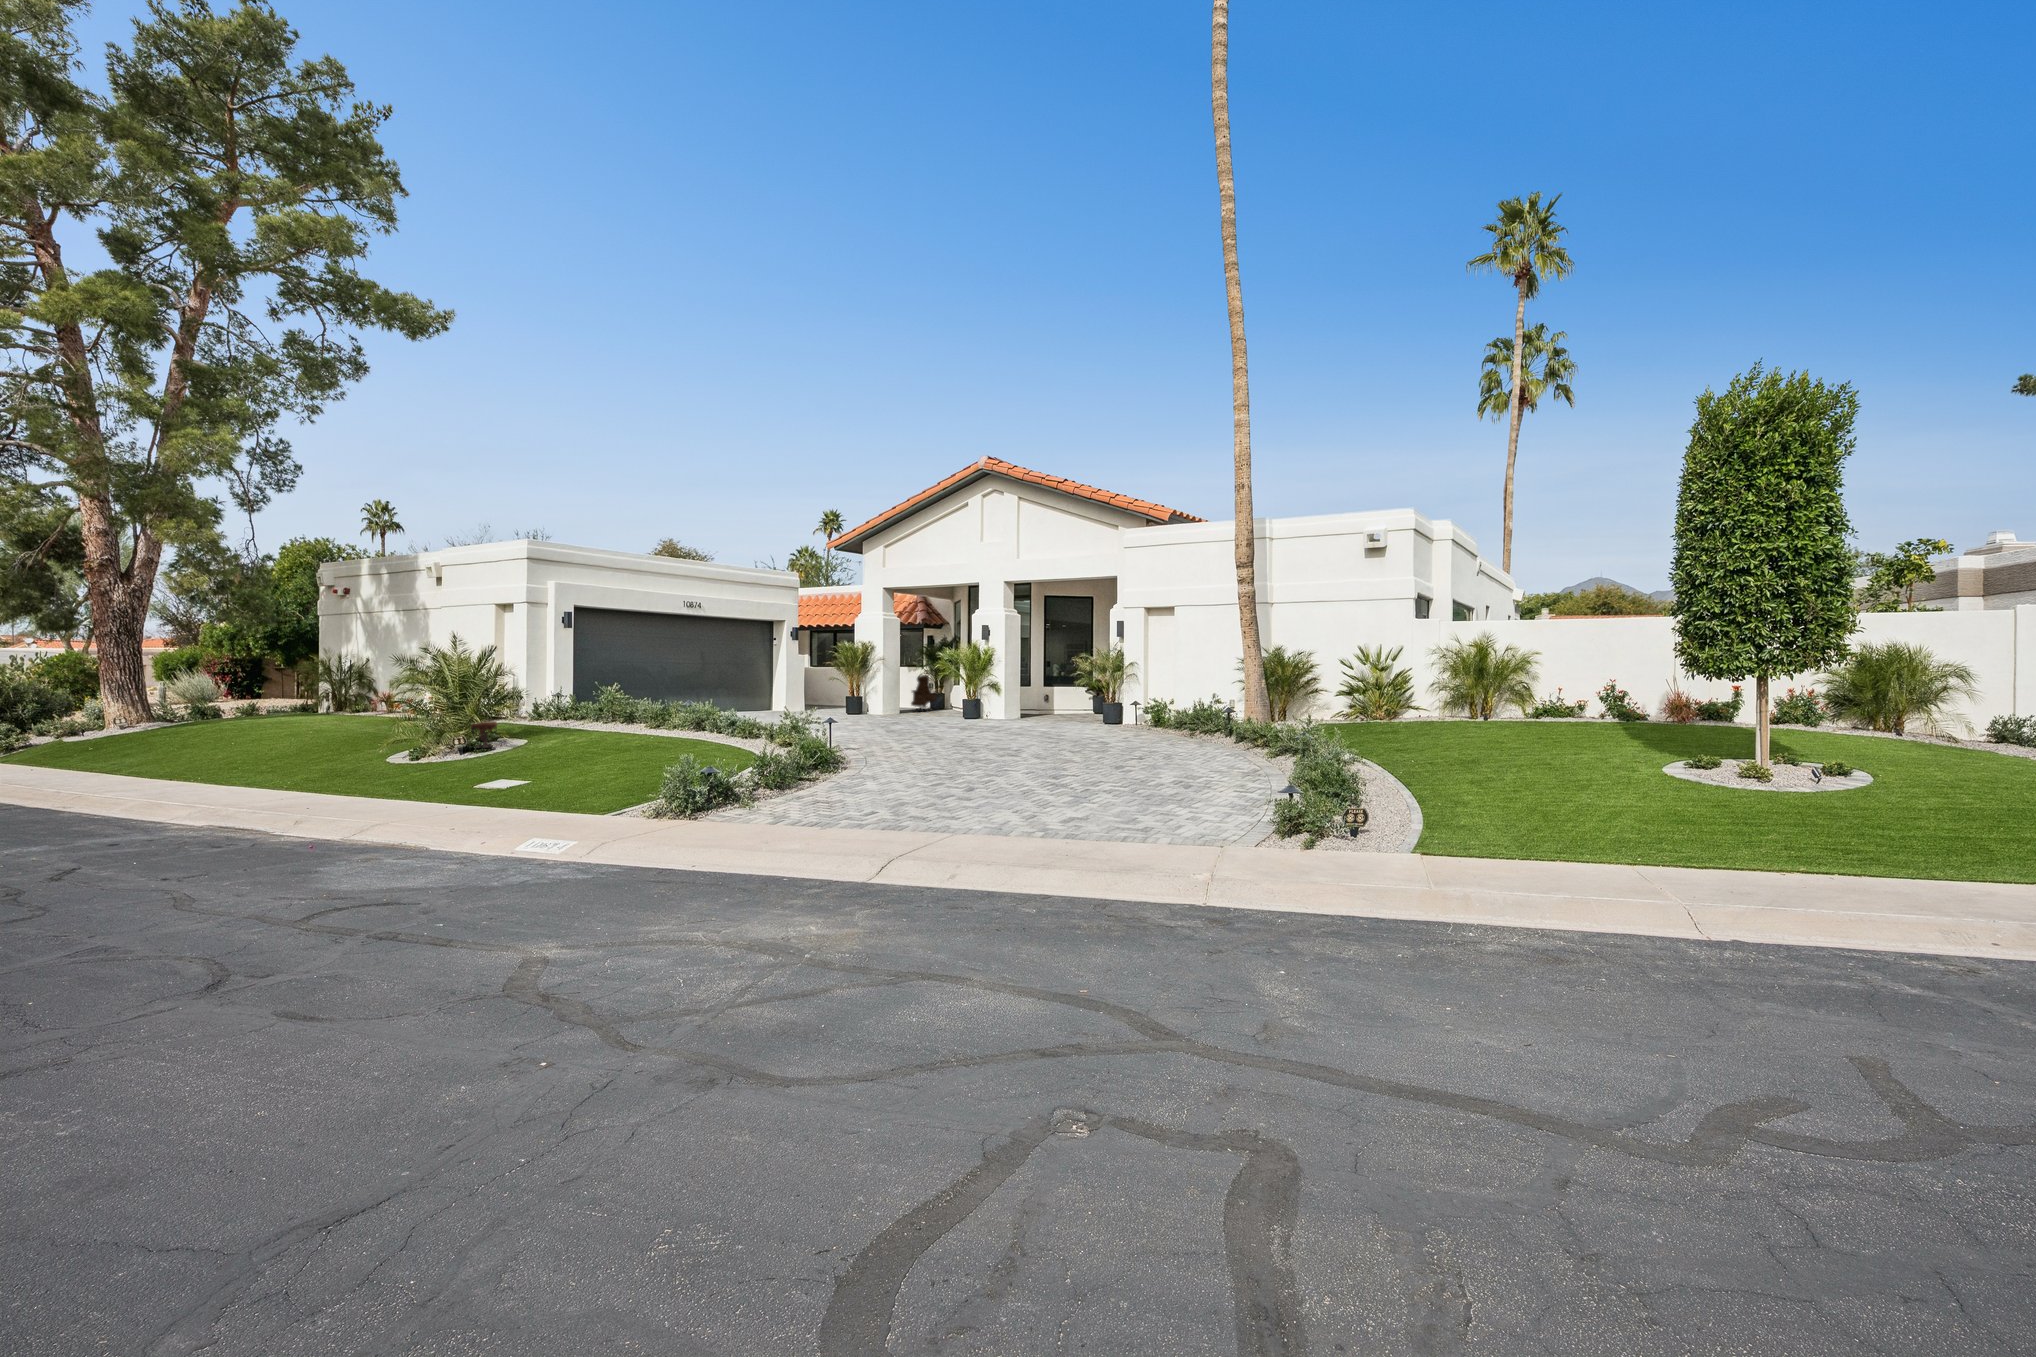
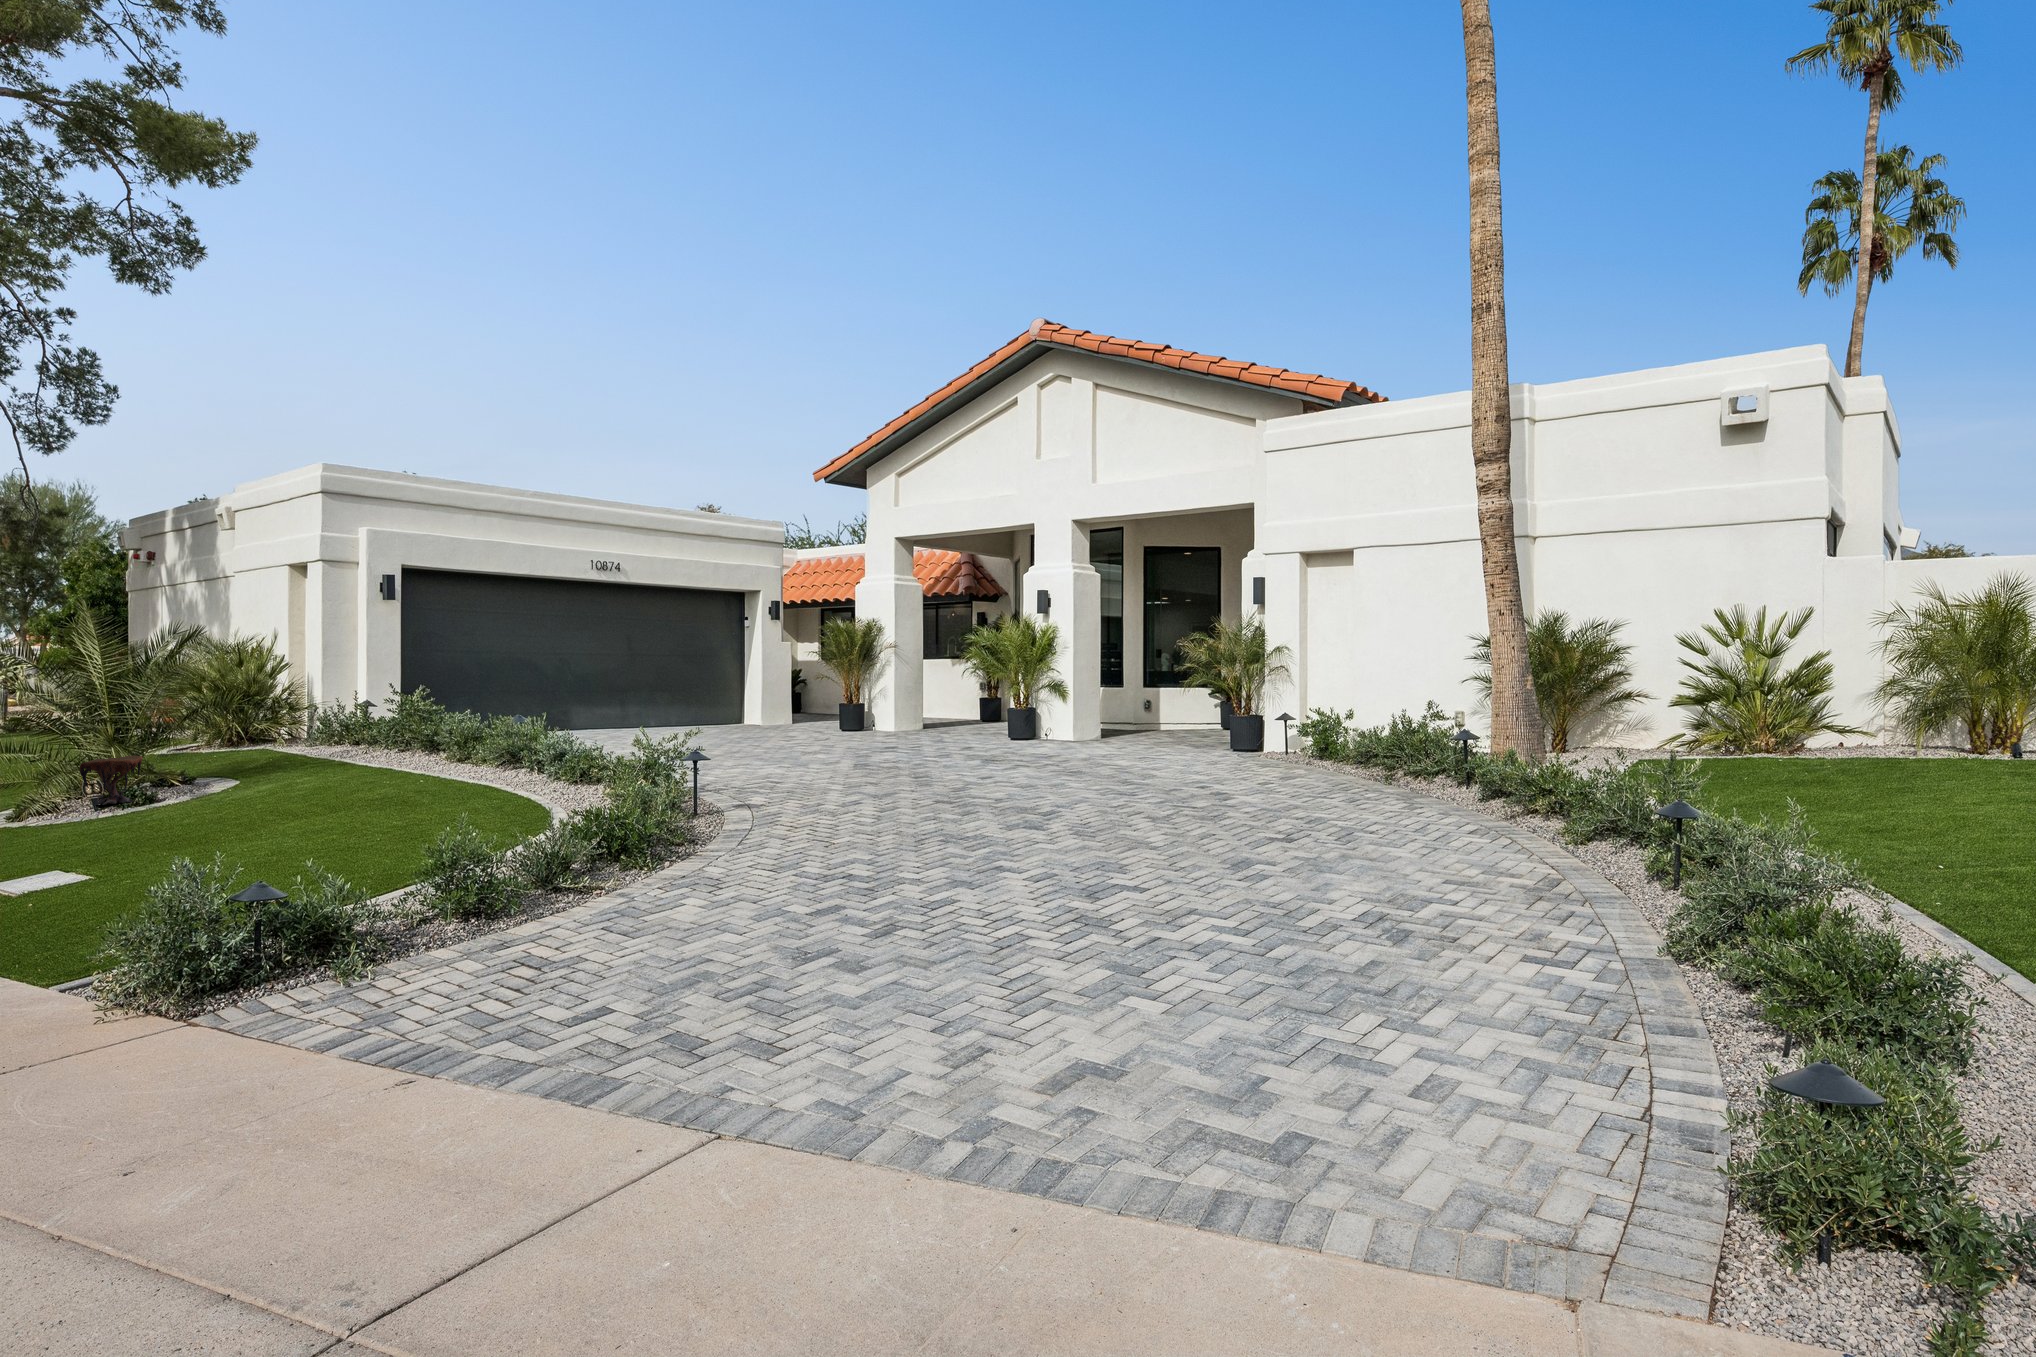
lounge chair: present [911,675,937,711] -> none [934,670,981,726]

